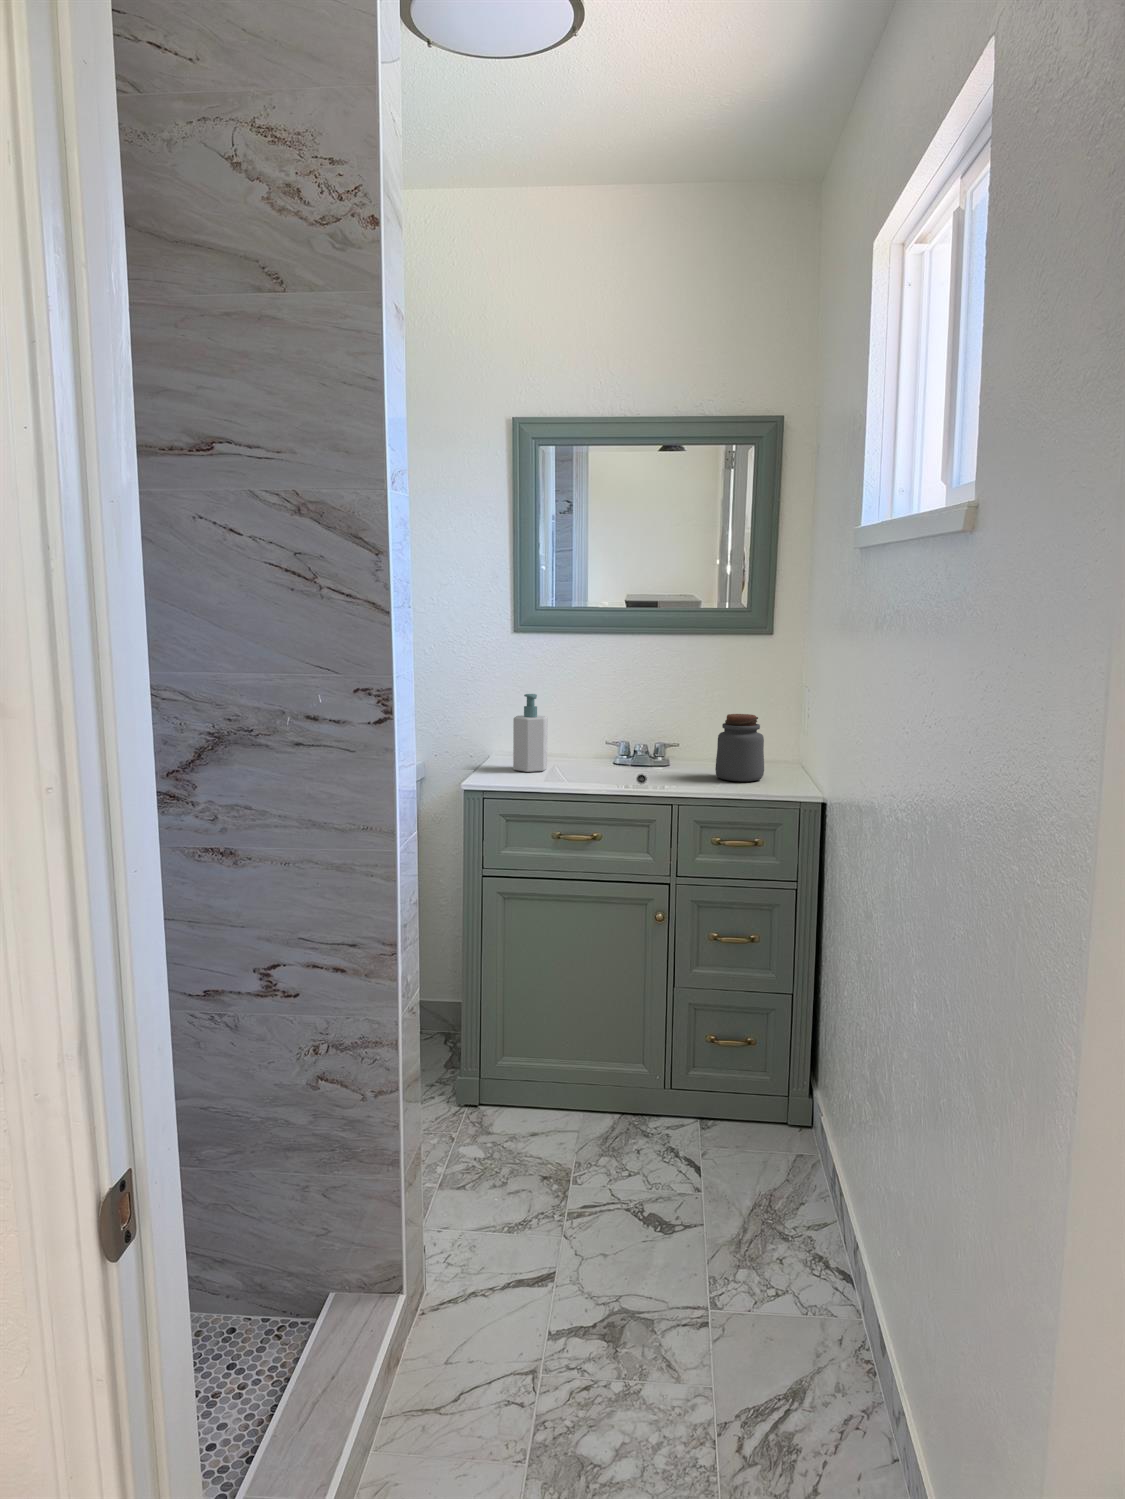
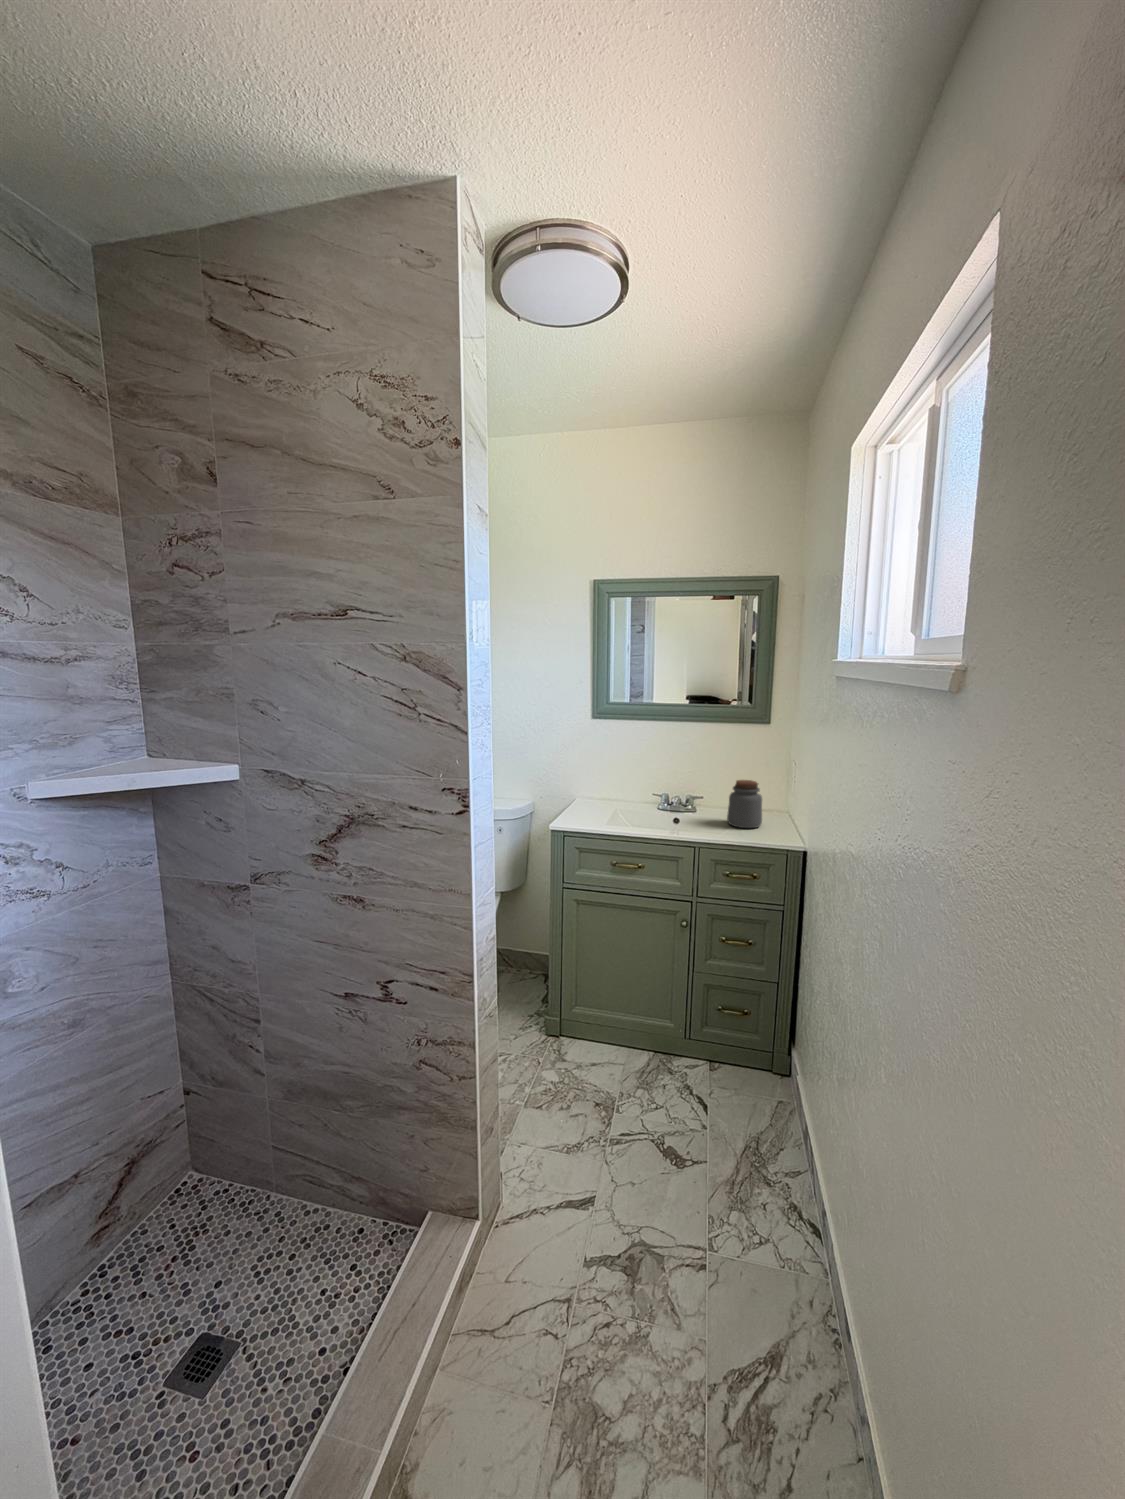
soap bottle: present [513,694,547,772] -> none [589,761,613,813]

